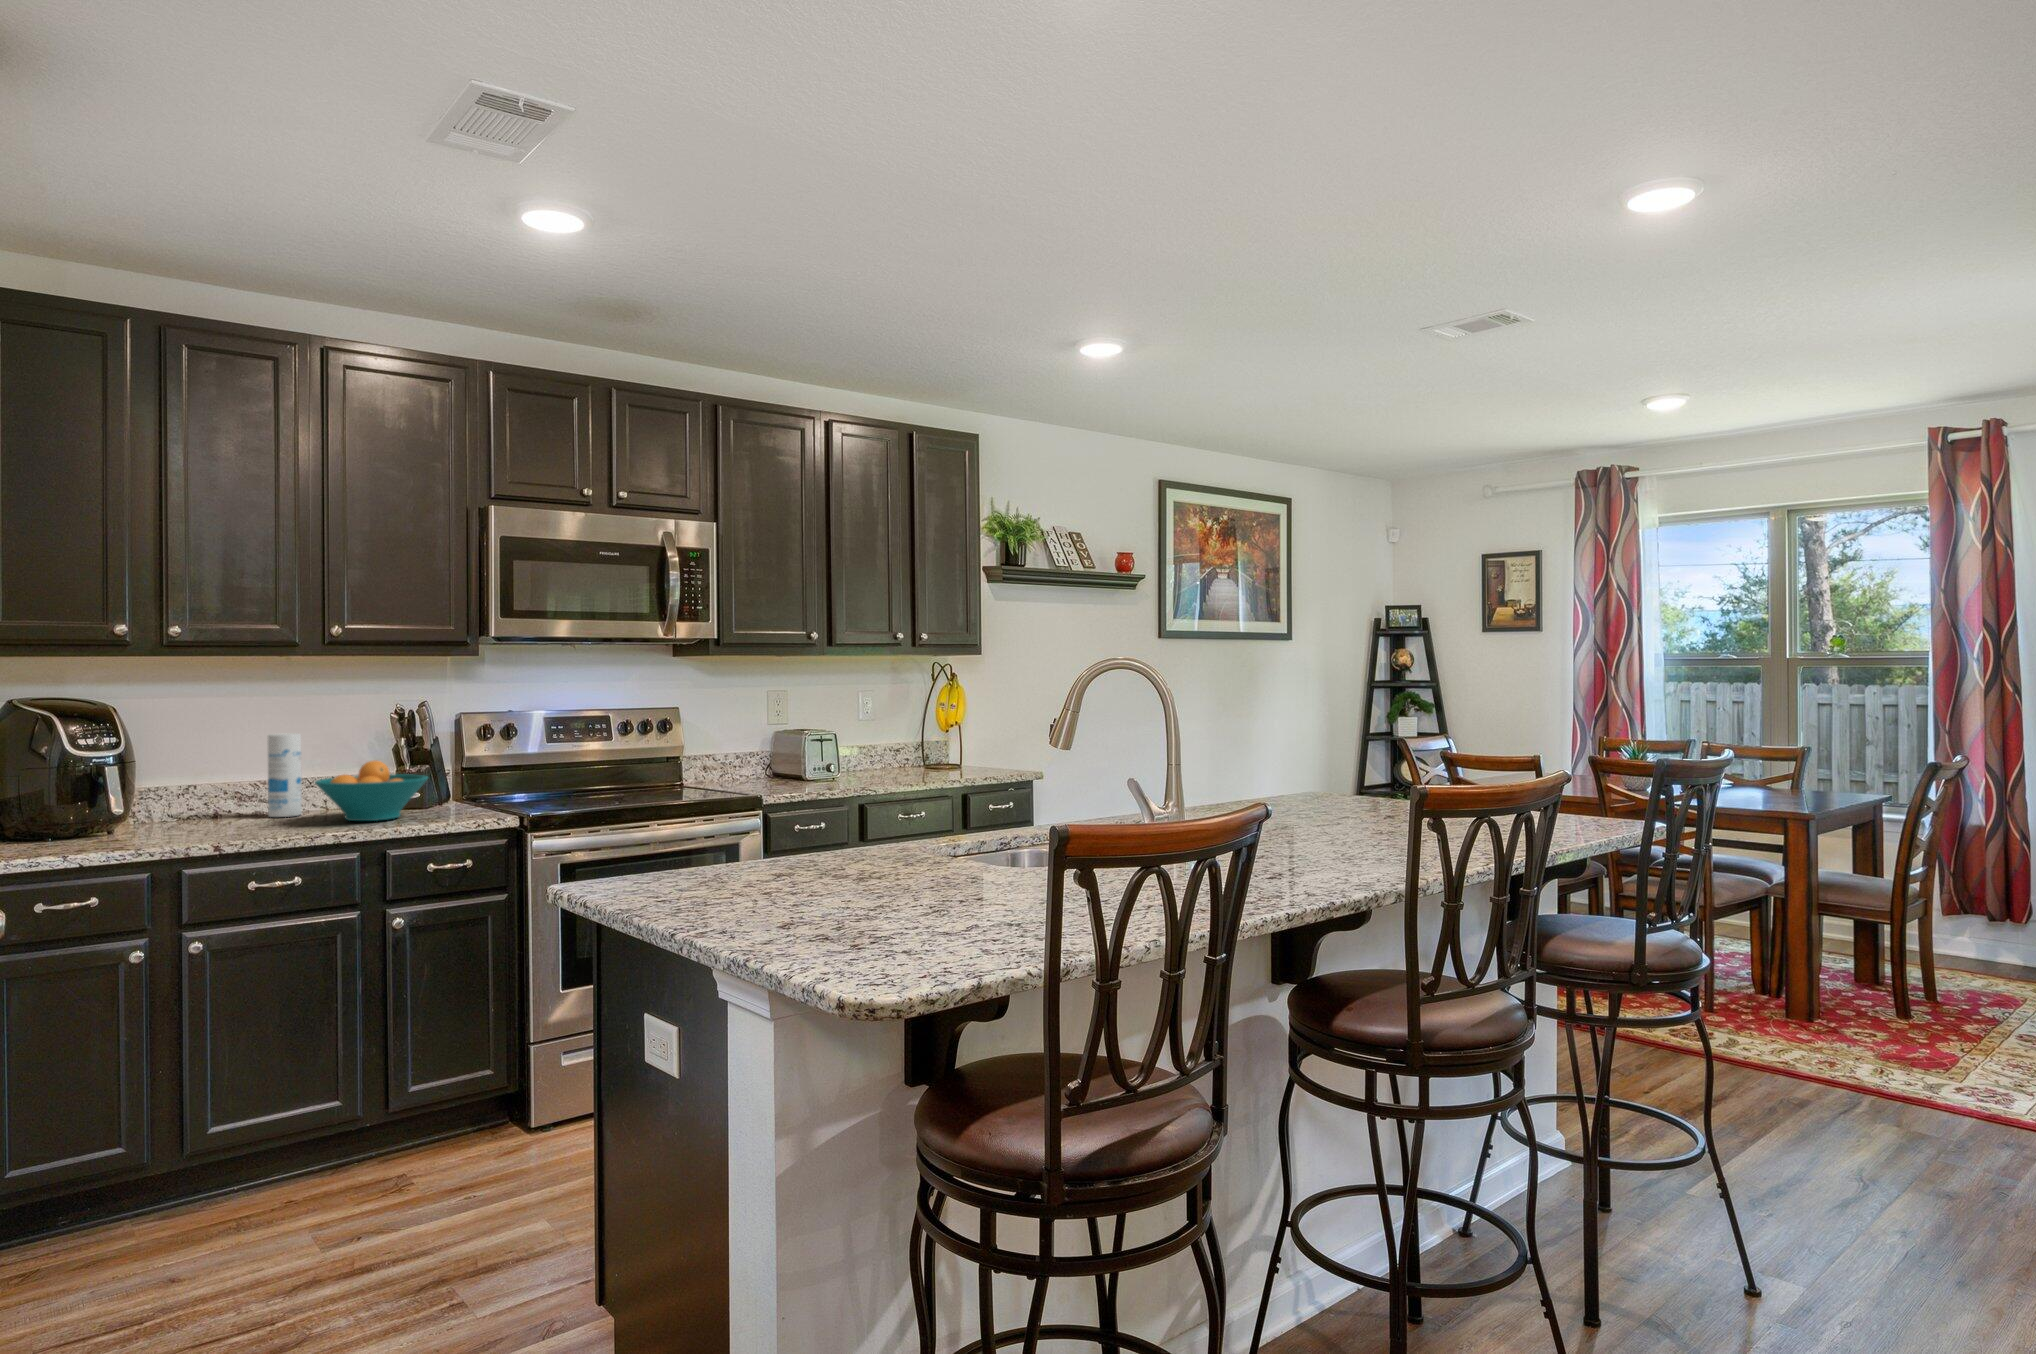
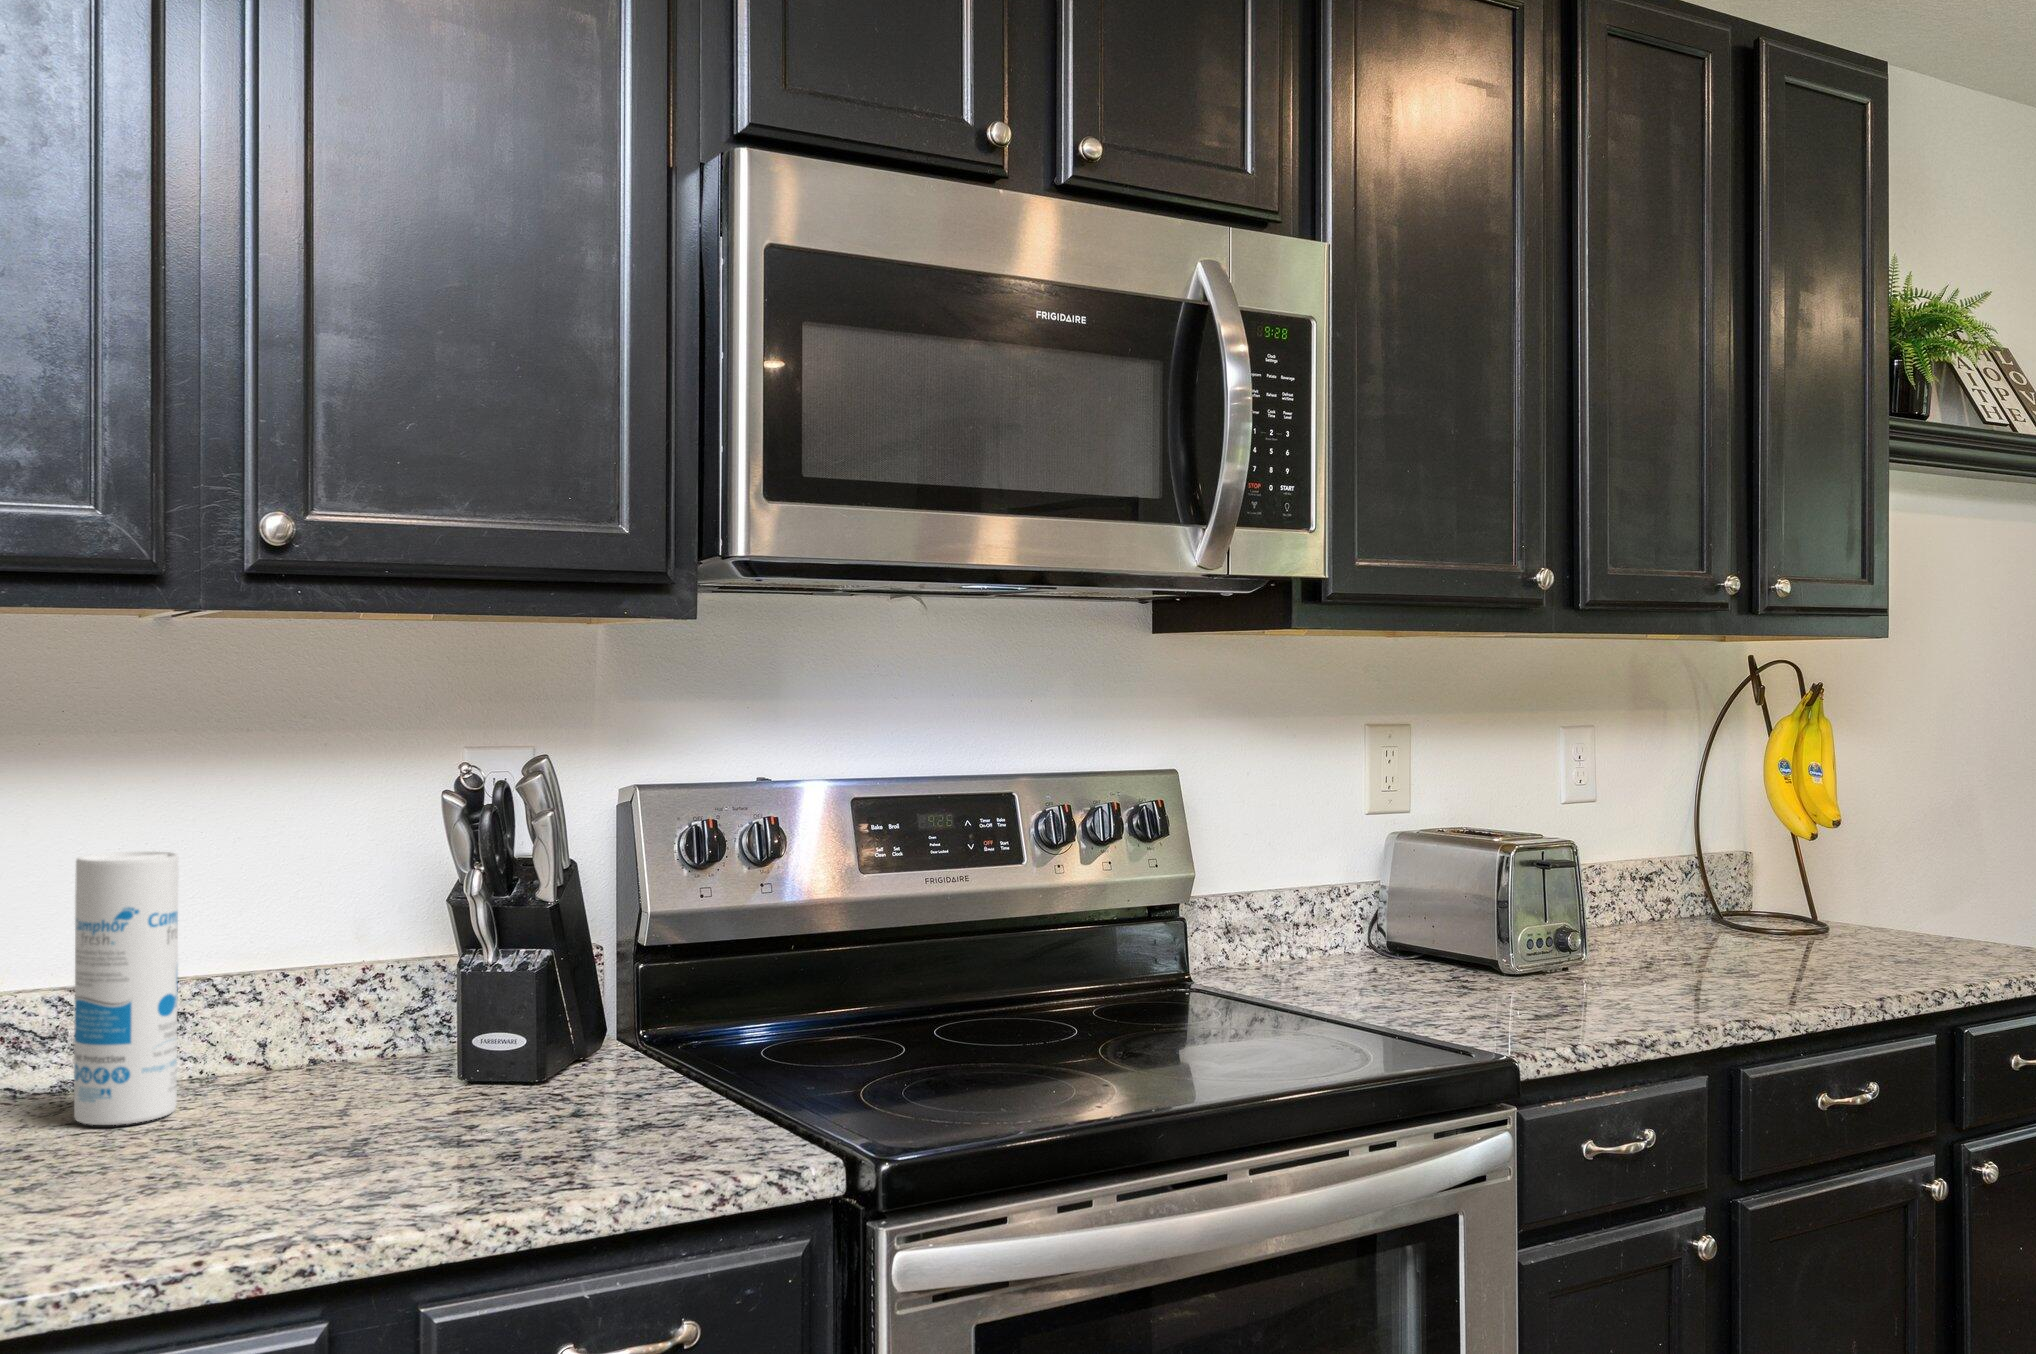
fruit bowl: present [315,760,428,821] -> none [194,957,556,1174]

